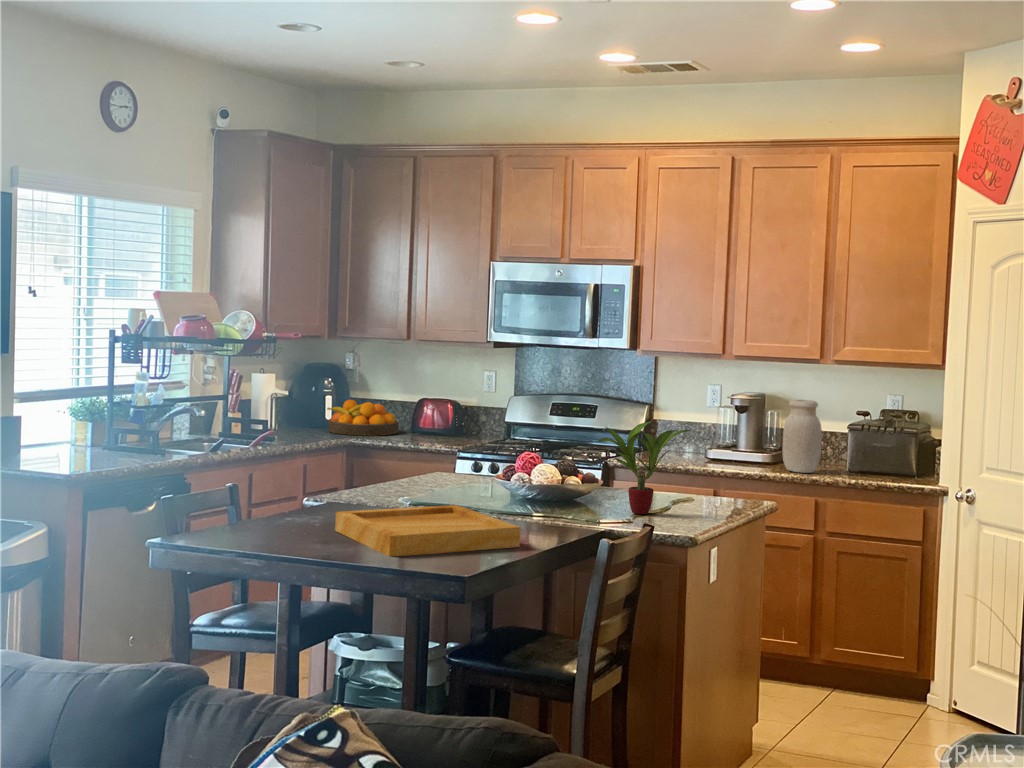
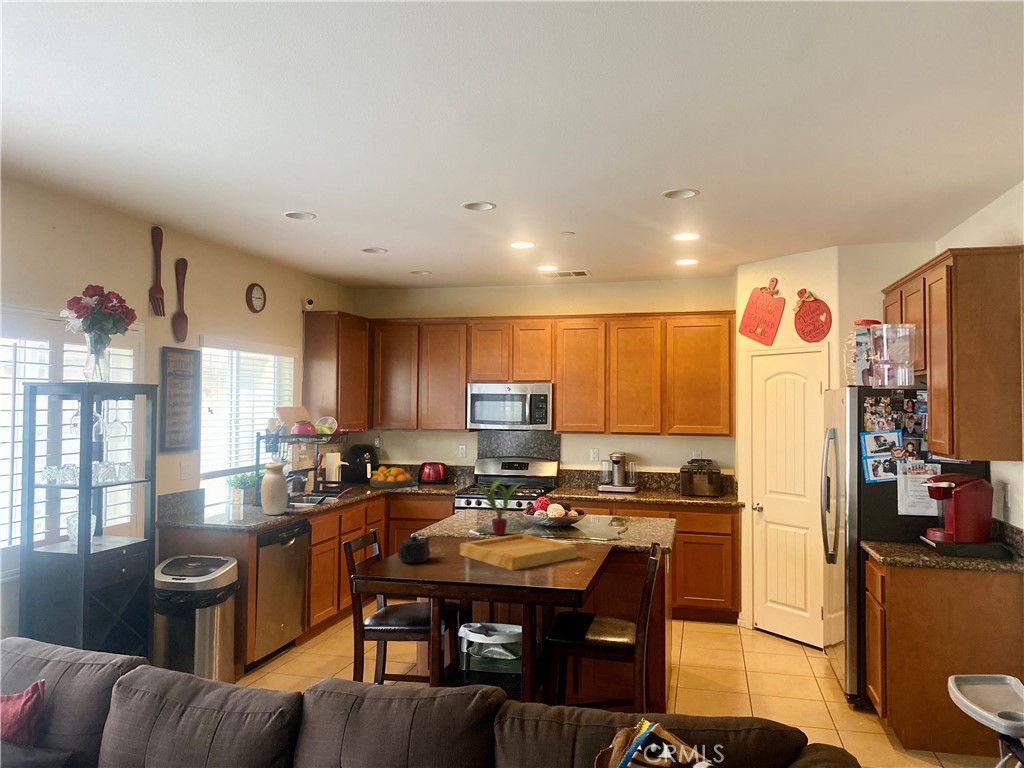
jar: present [782,400,822,473] -> present [261,463,288,515]
potted plant: present [598,421,691,514] -> present [474,479,526,535]
teapot: none [222,493,288,537] -> present [398,536,430,563]

